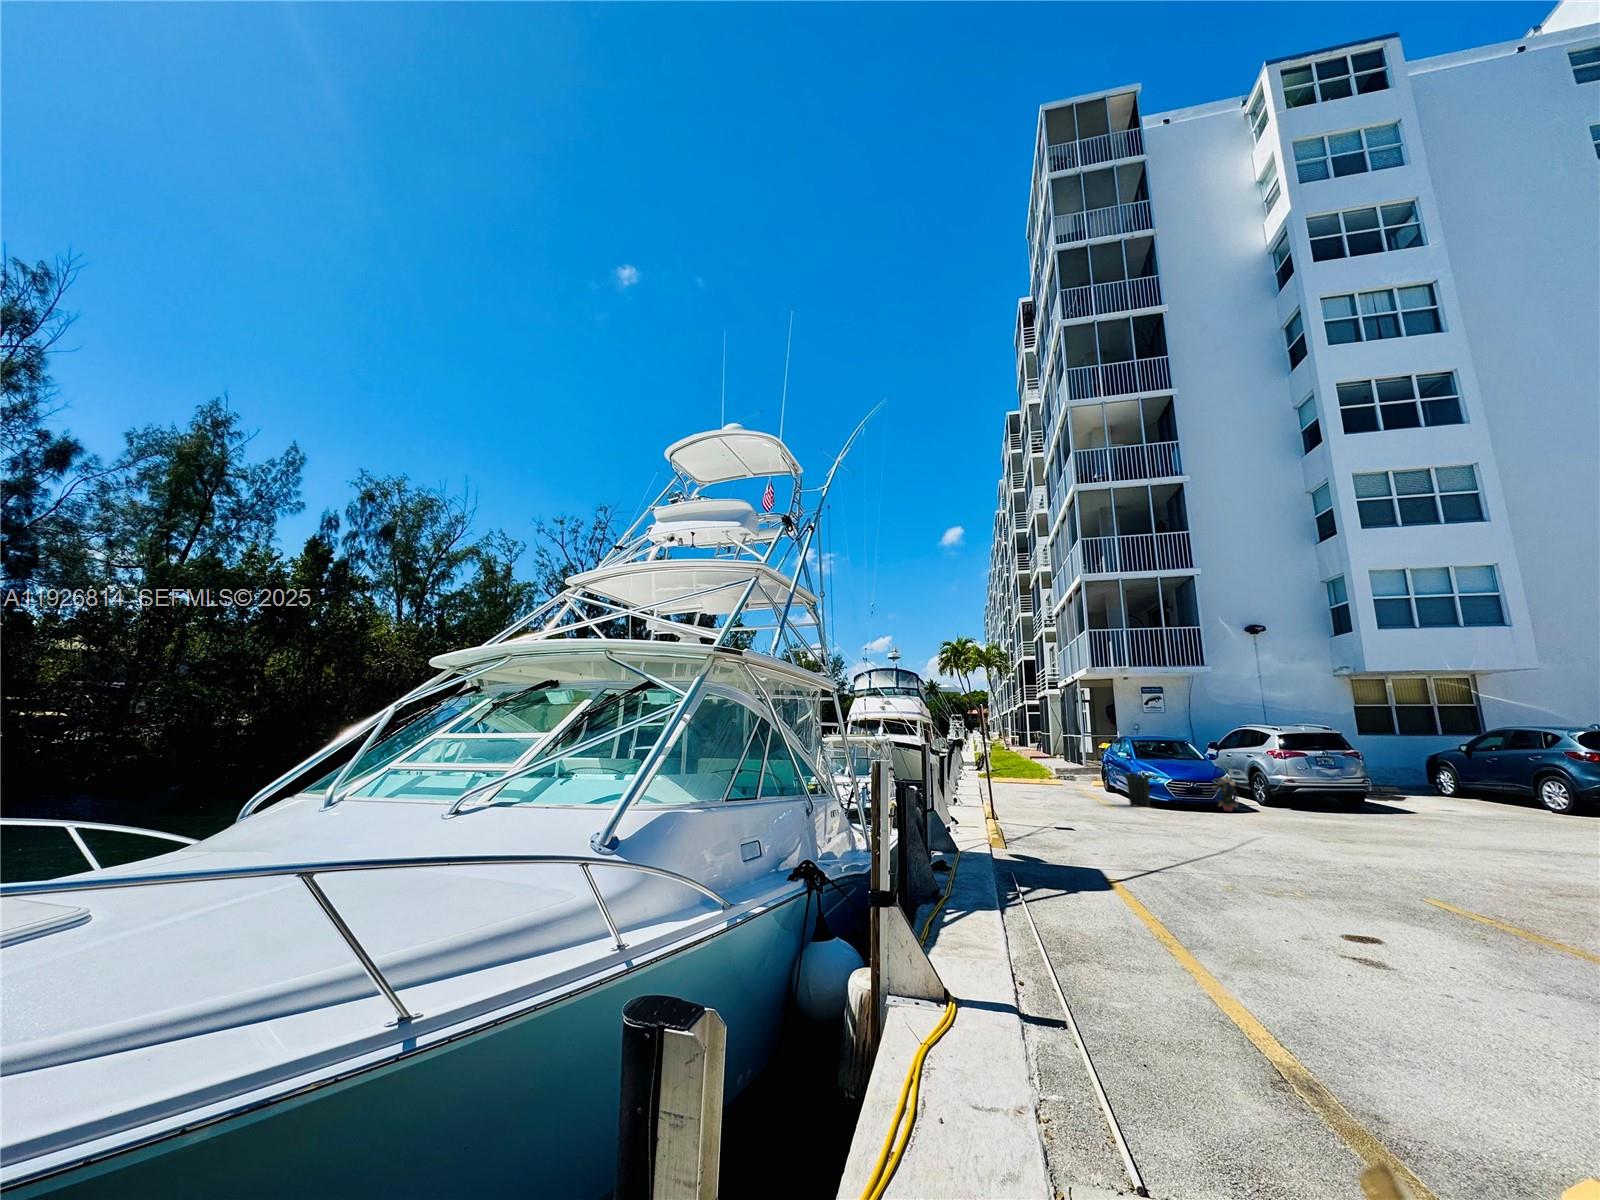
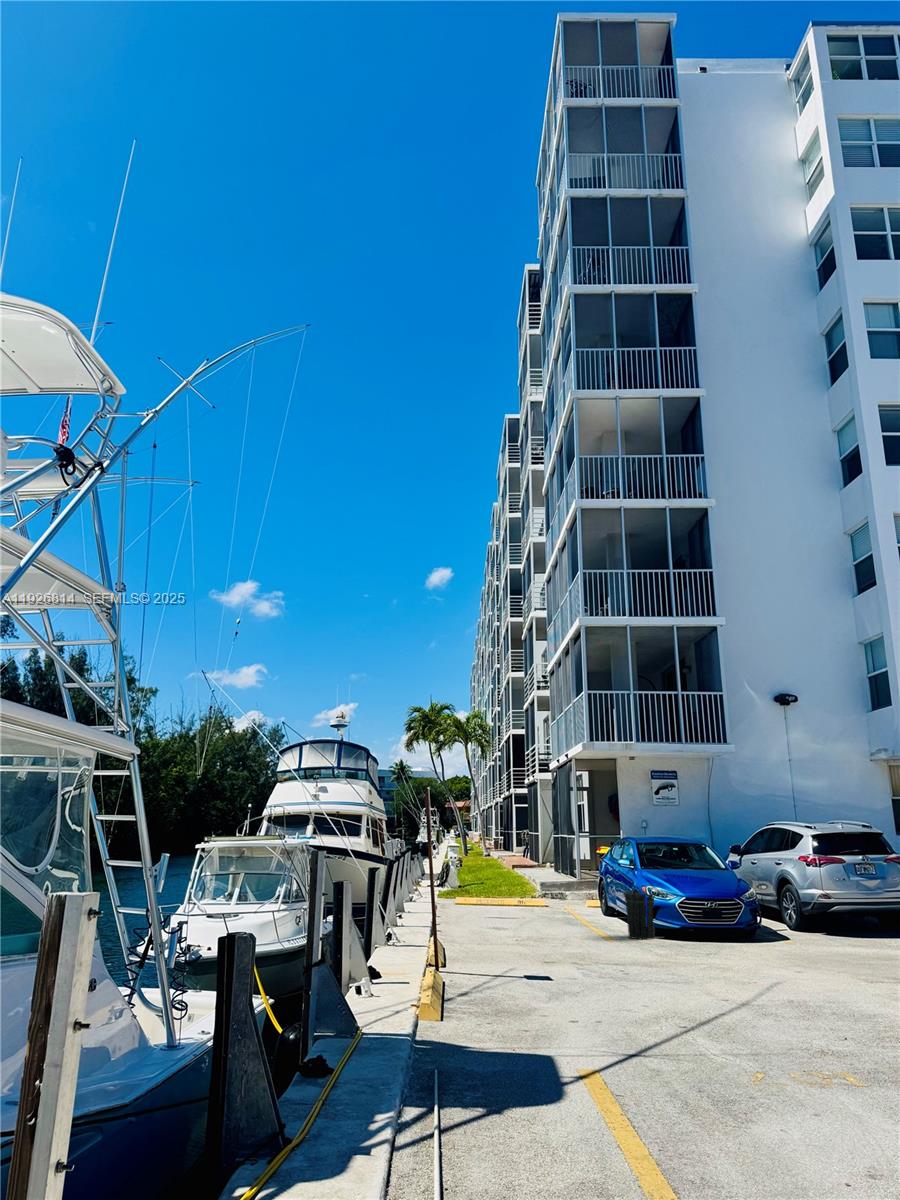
decorative plant: present [1214,778,1238,811] -> none [733,895,768,943]

